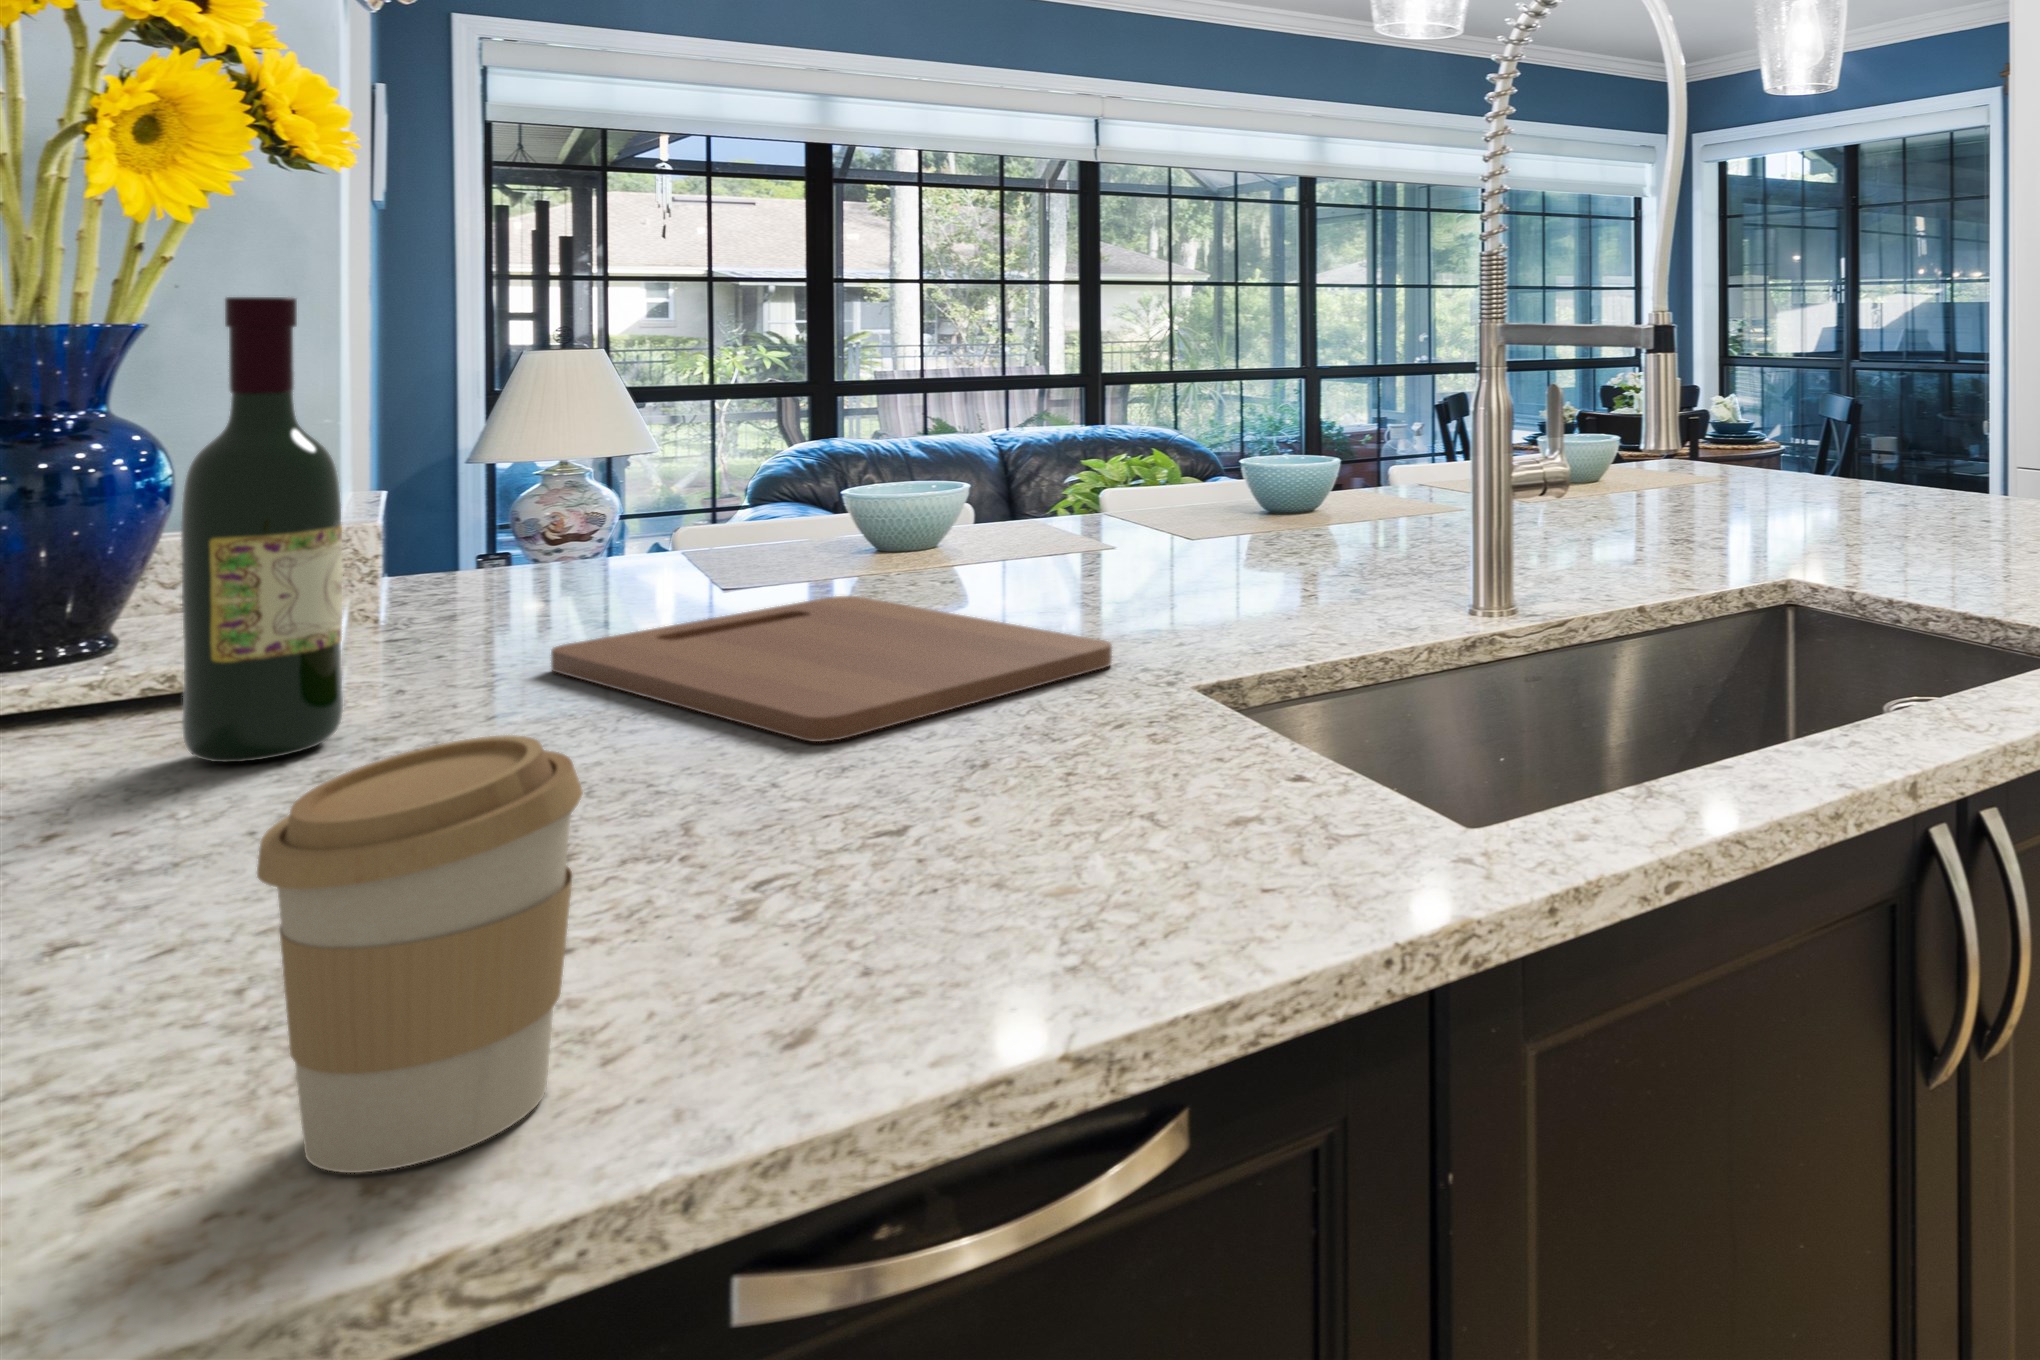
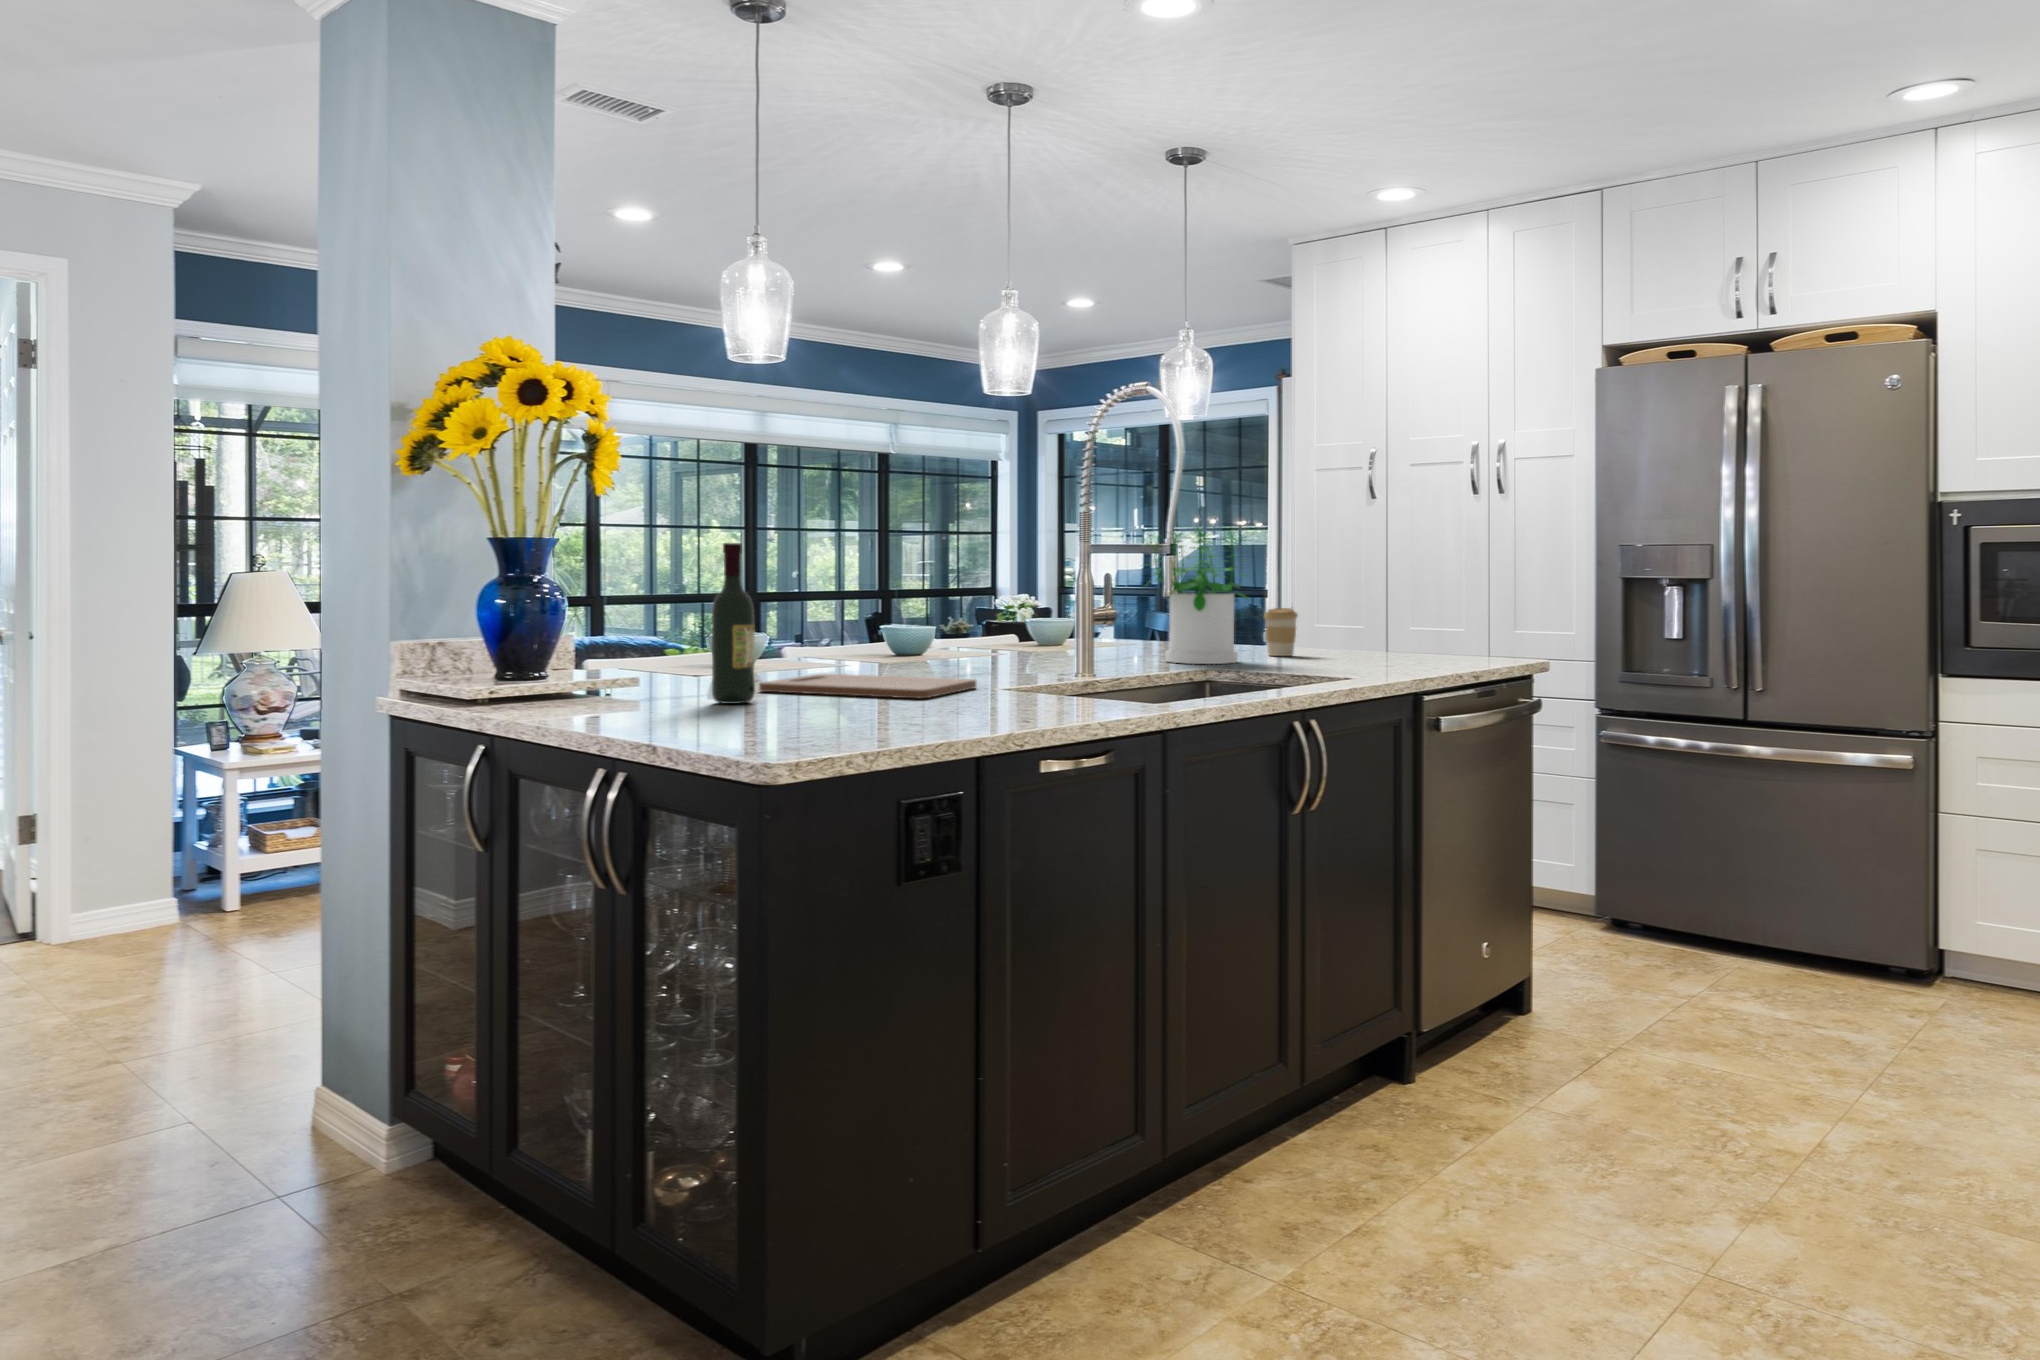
potted plant: none [1664,269,1887,553] -> present [1145,528,1249,664]
coffee cup: present [257,735,583,1173] -> present [1264,608,1298,656]

